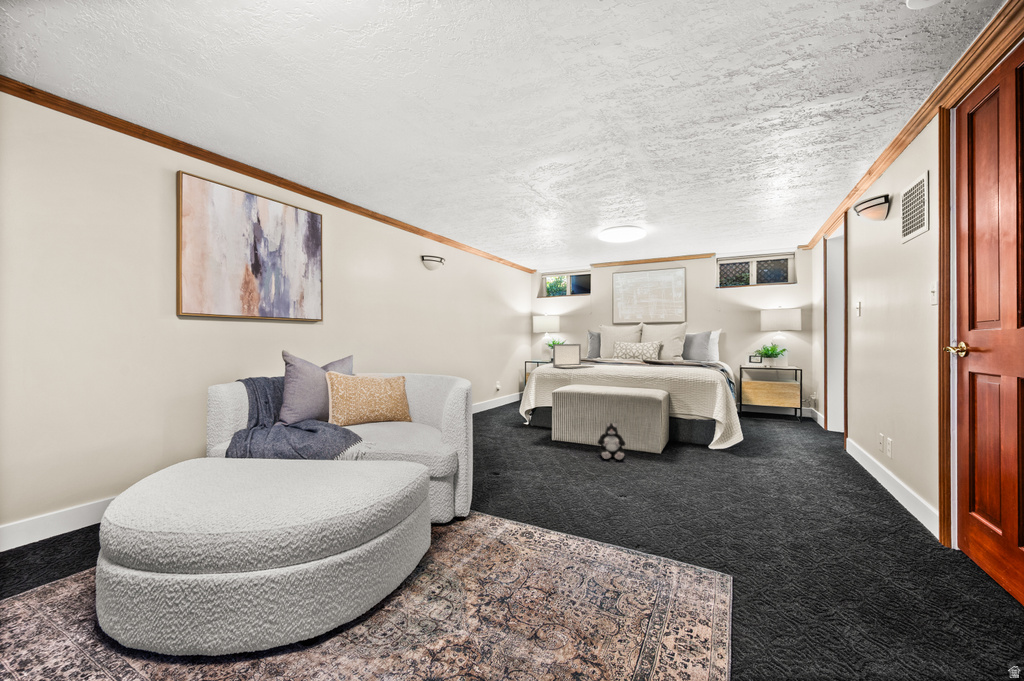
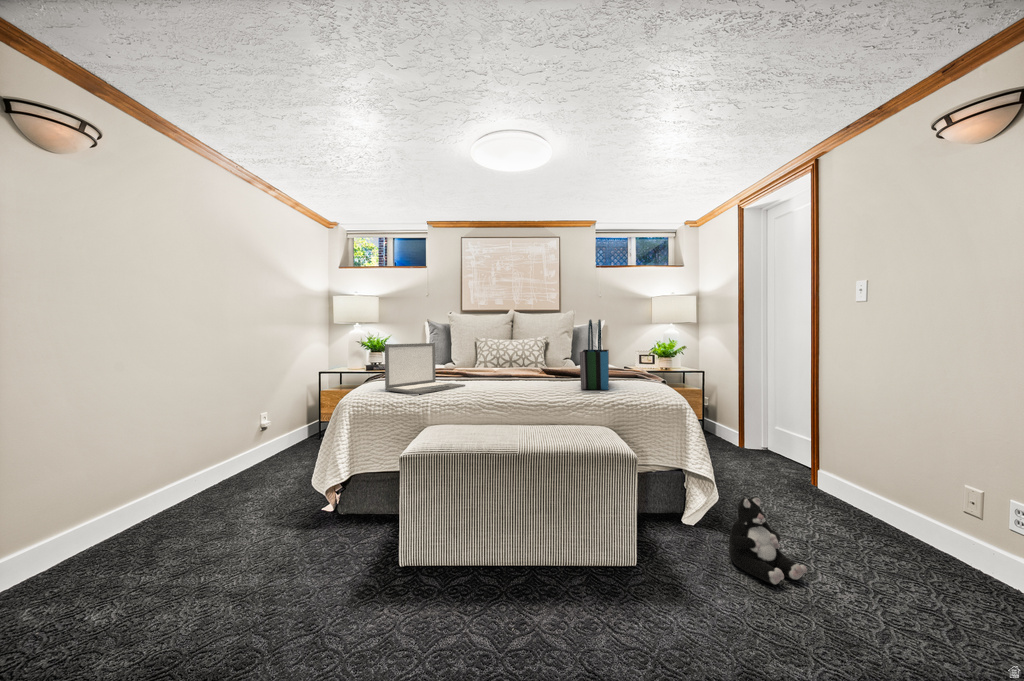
tote bag: none [649,331,677,370] -> present [580,319,609,390]
plush toy: present [598,422,626,460] -> present [729,496,807,584]

